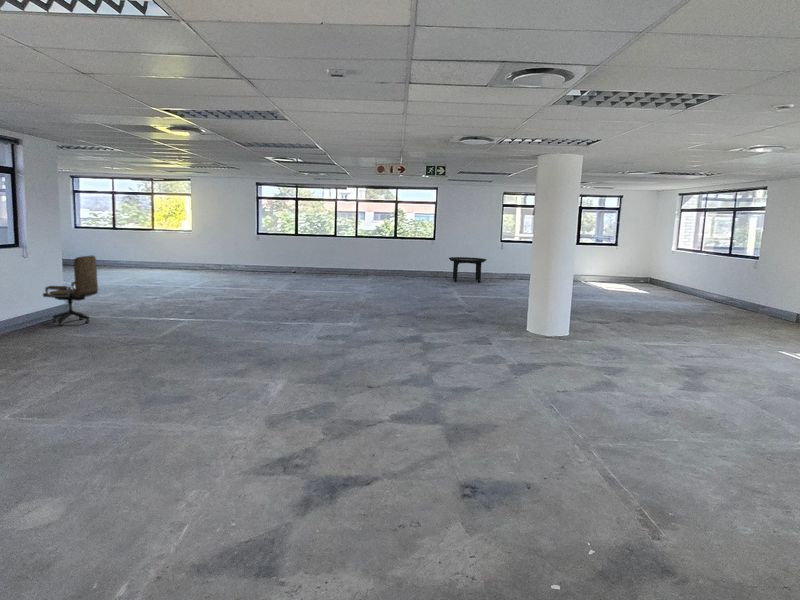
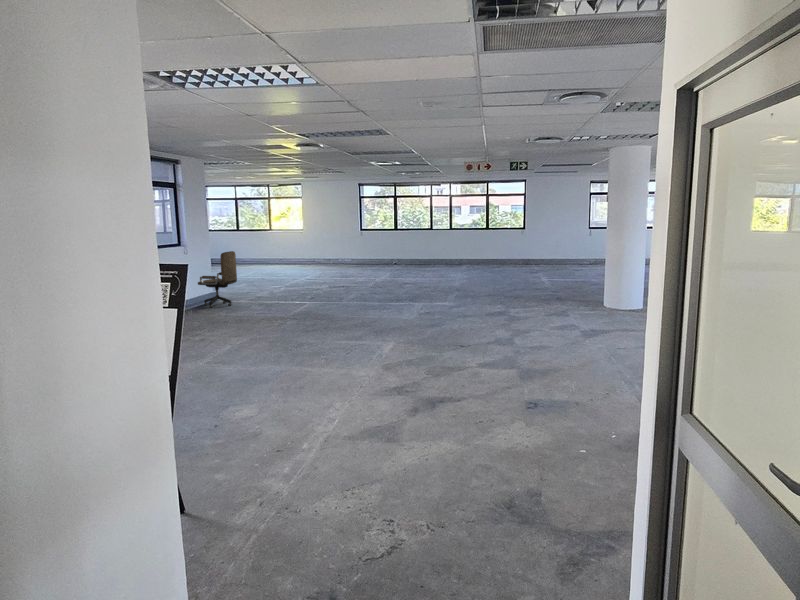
round table: present [449,257,487,283] -> none [538,246,577,270]

